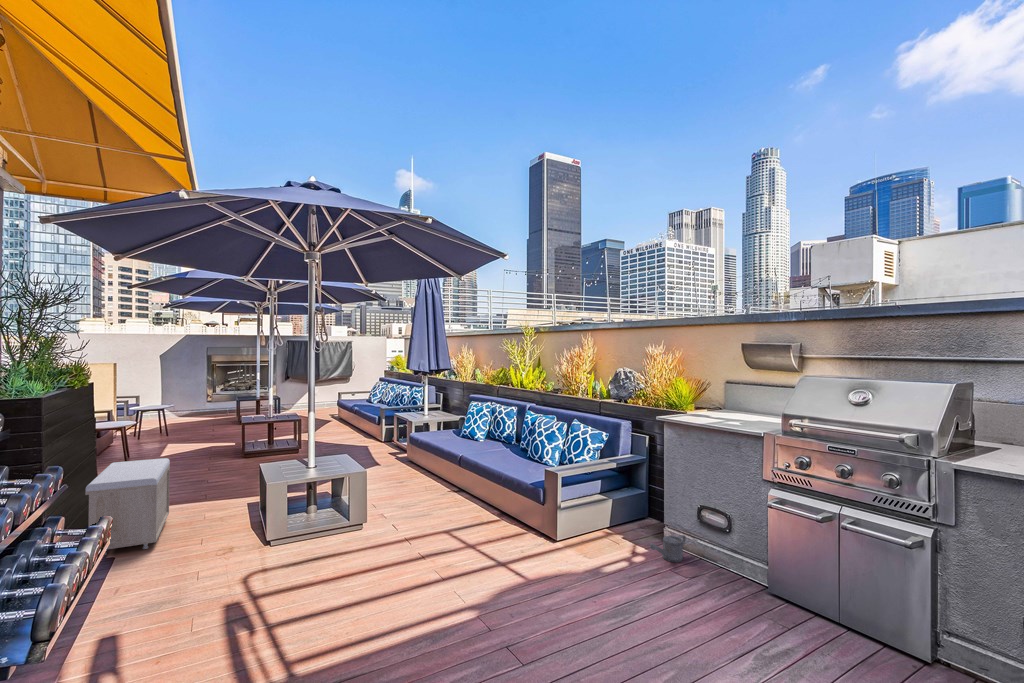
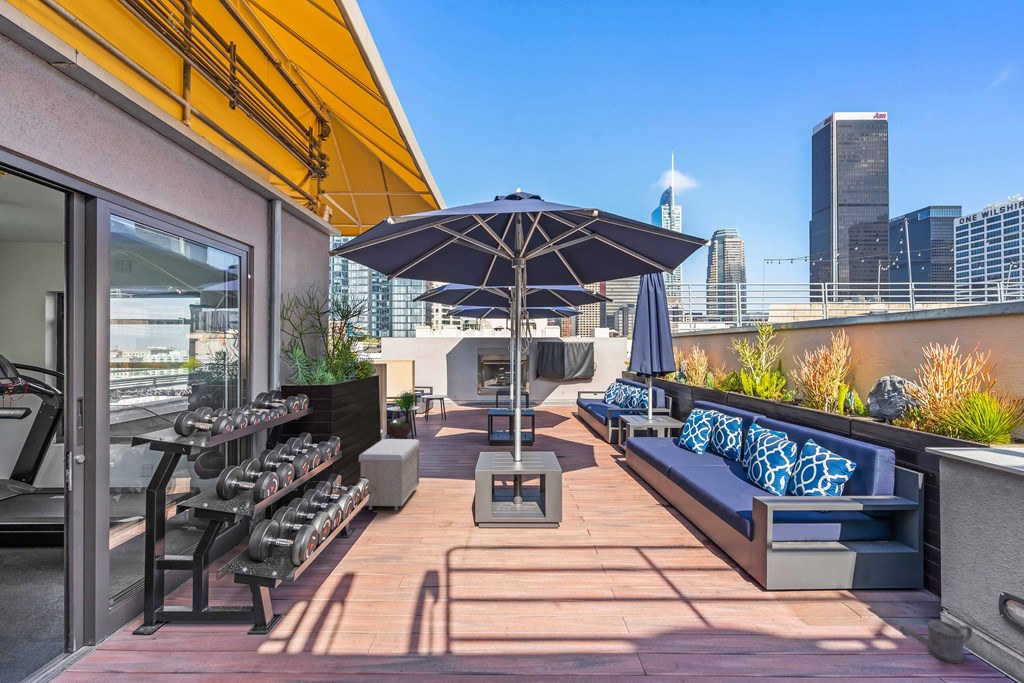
potted tree: none [88,397,140,465] -> present [388,390,419,439]

